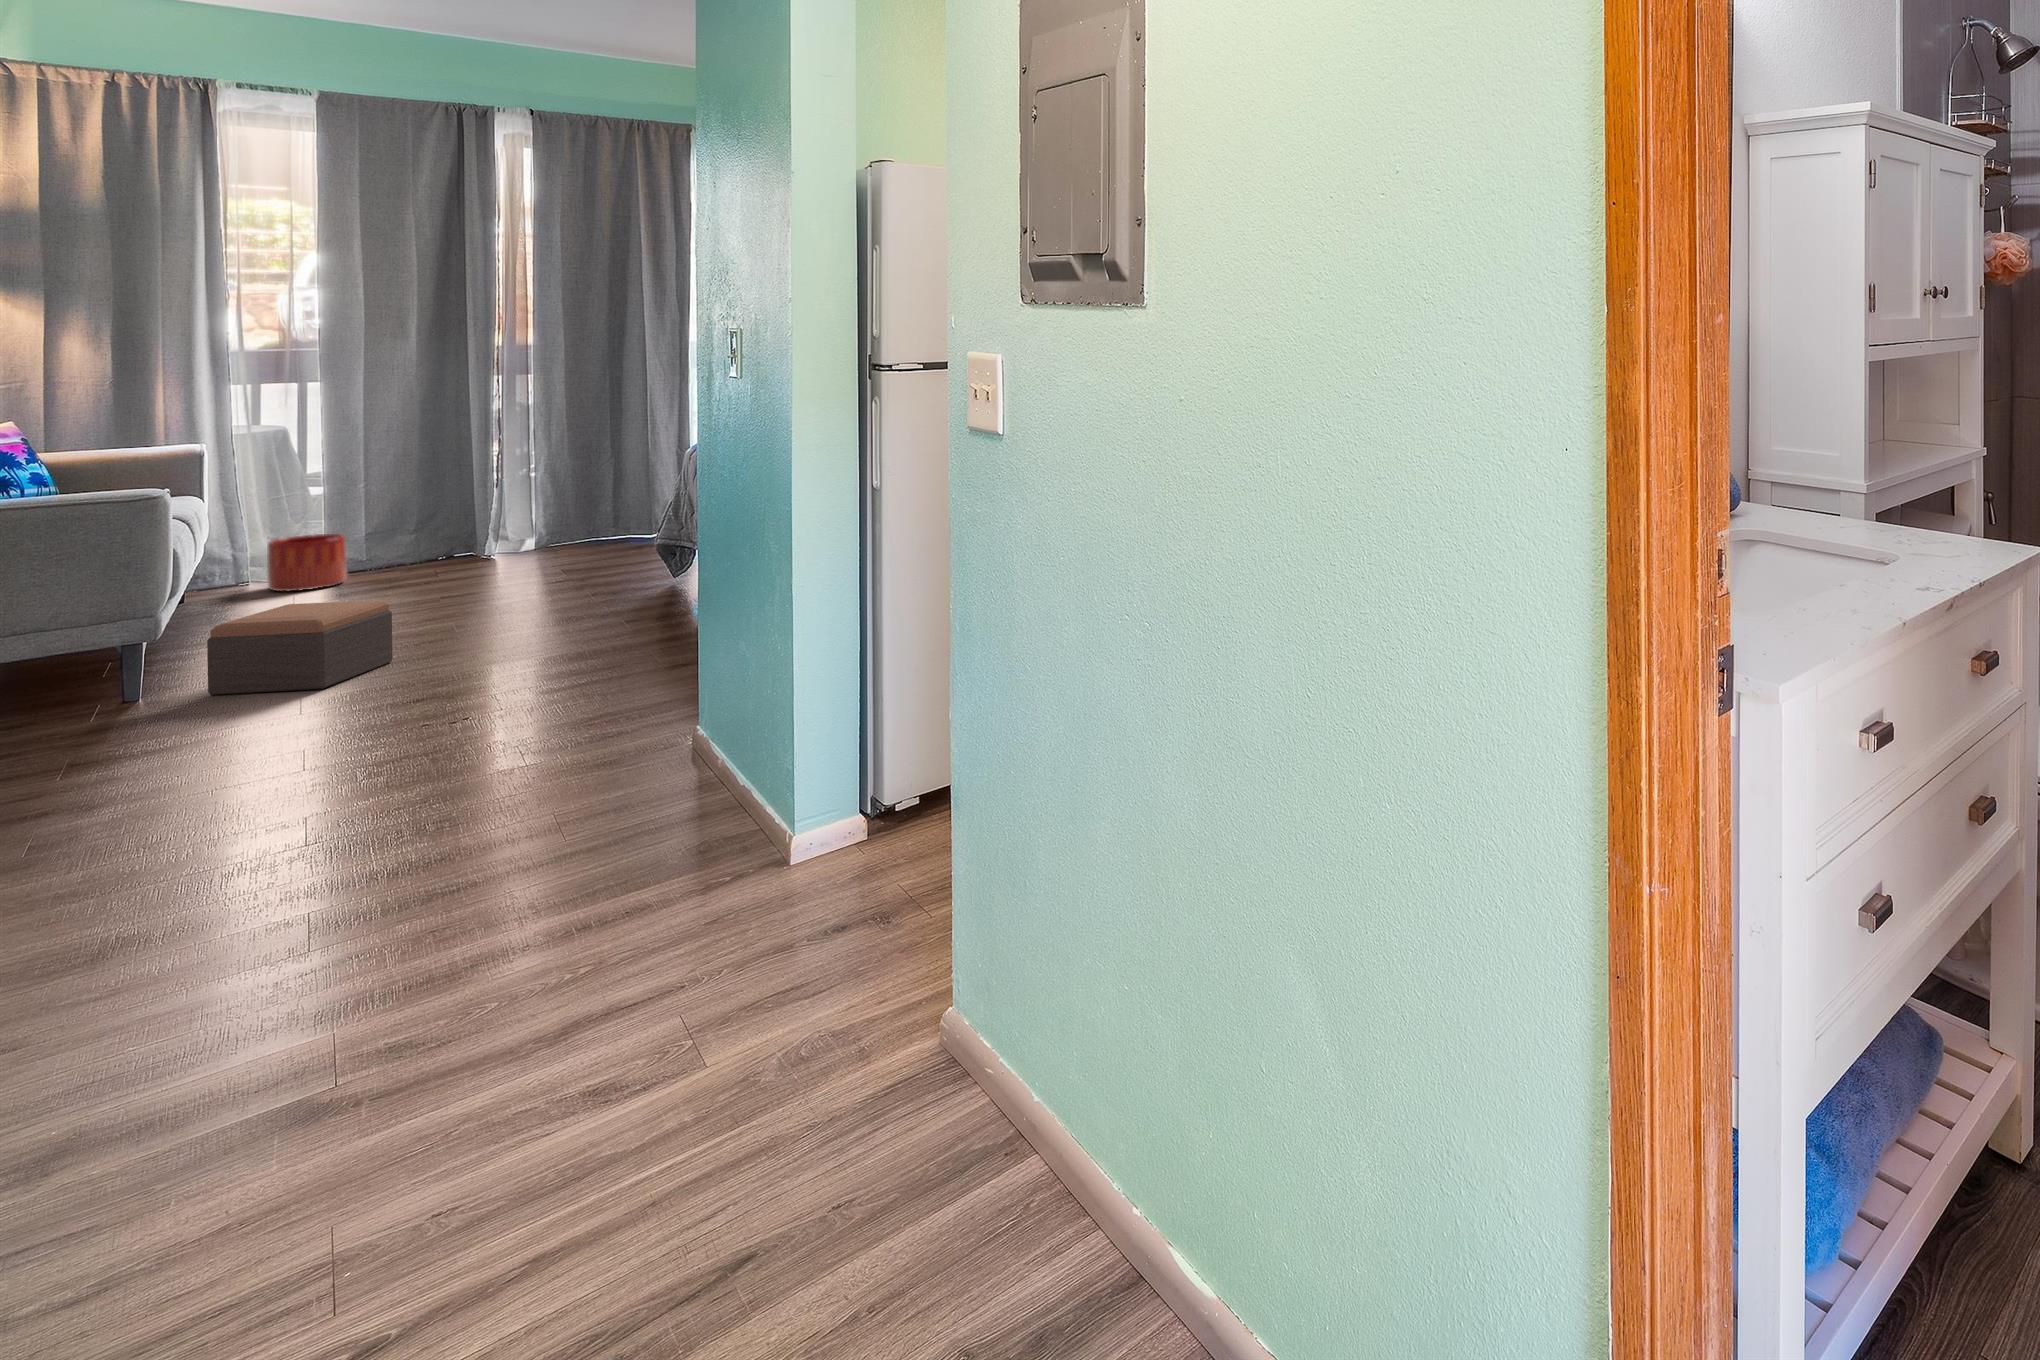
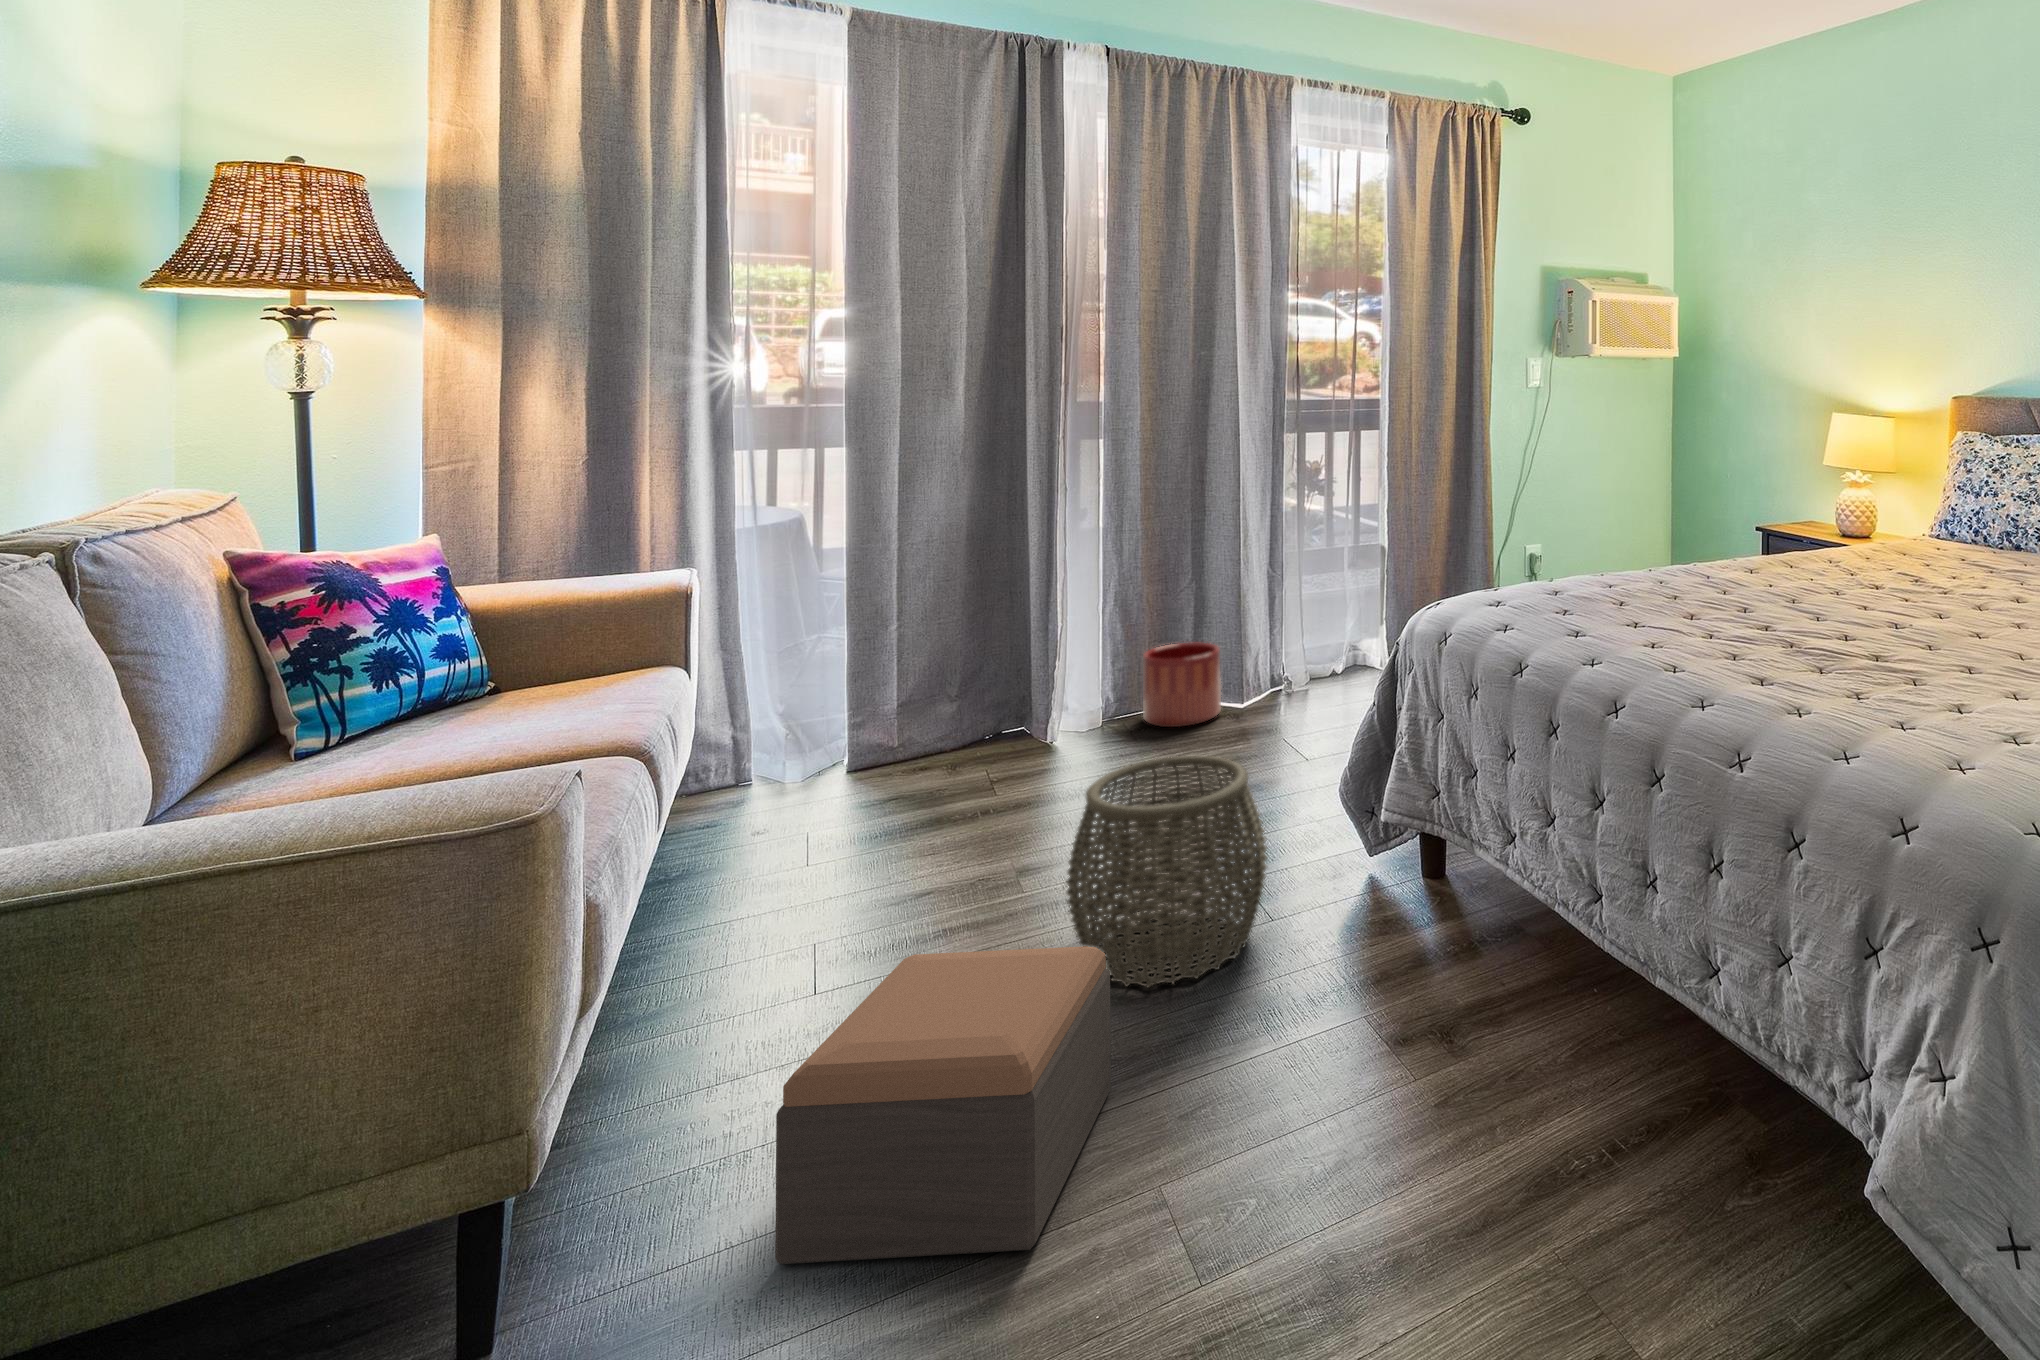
planter: present [267,534,347,591] -> present [1143,643,1221,727]
woven basket: none [399,542,529,639] -> present [1066,756,1267,987]

